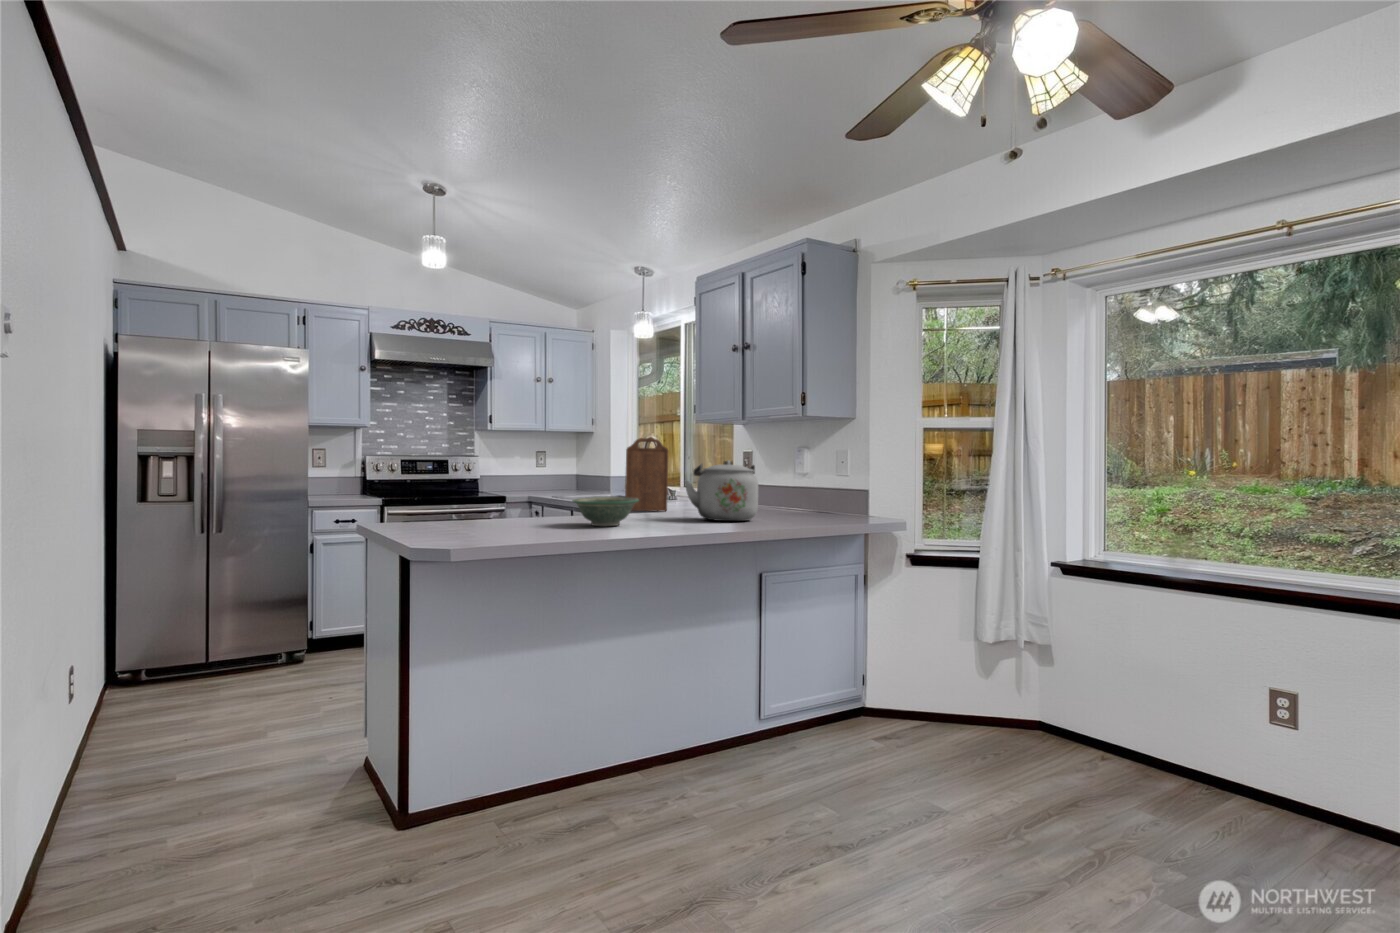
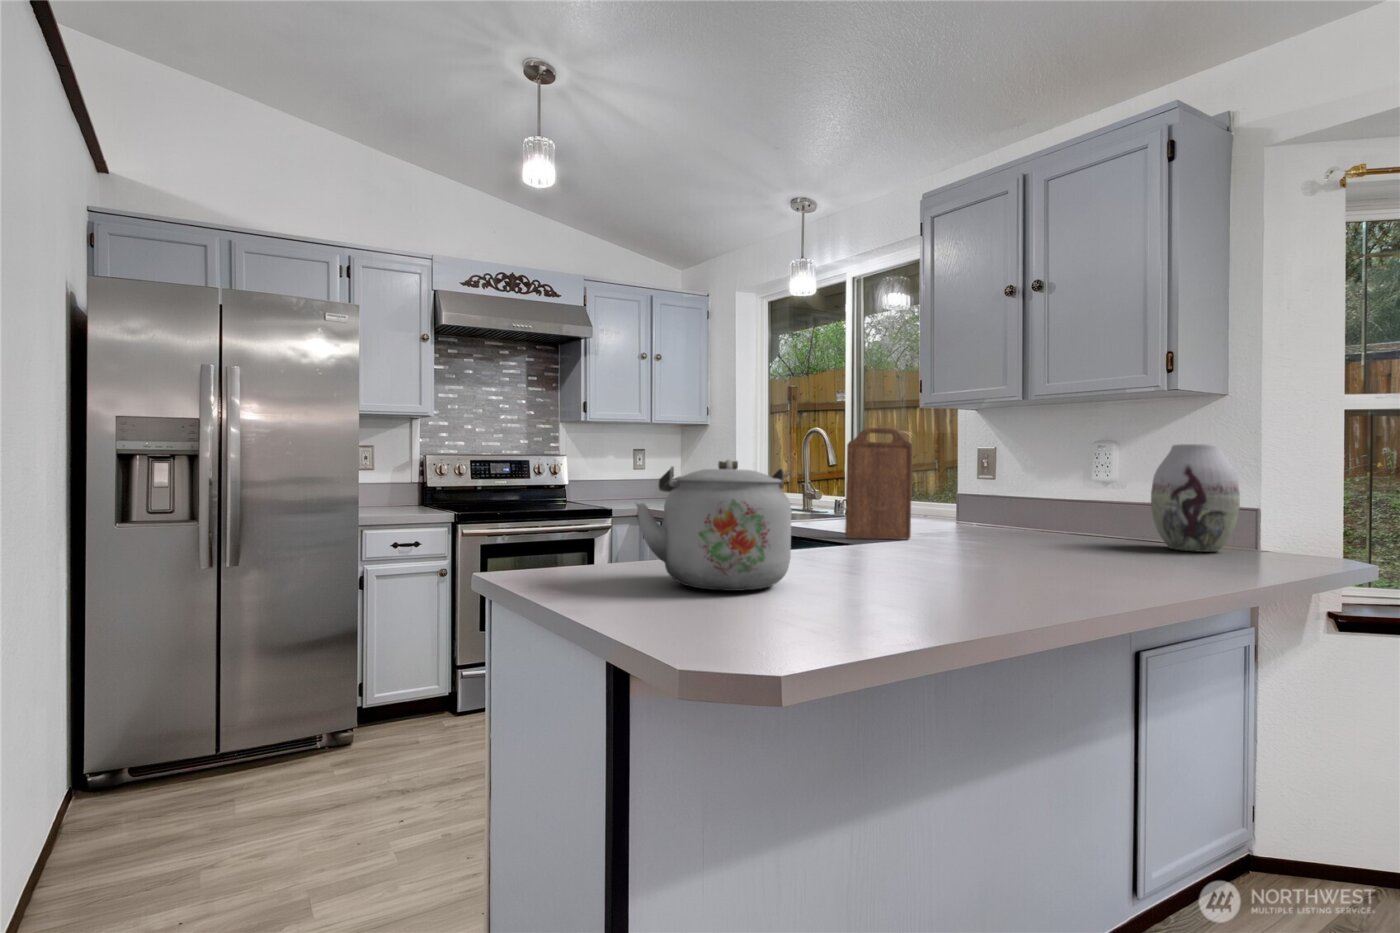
vase: none [808,449,855,517] -> present [1151,444,1240,552]
kettle: present [685,460,758,521] -> present [636,460,791,591]
bowl: present [572,497,639,526] -> none [857,527,983,584]

